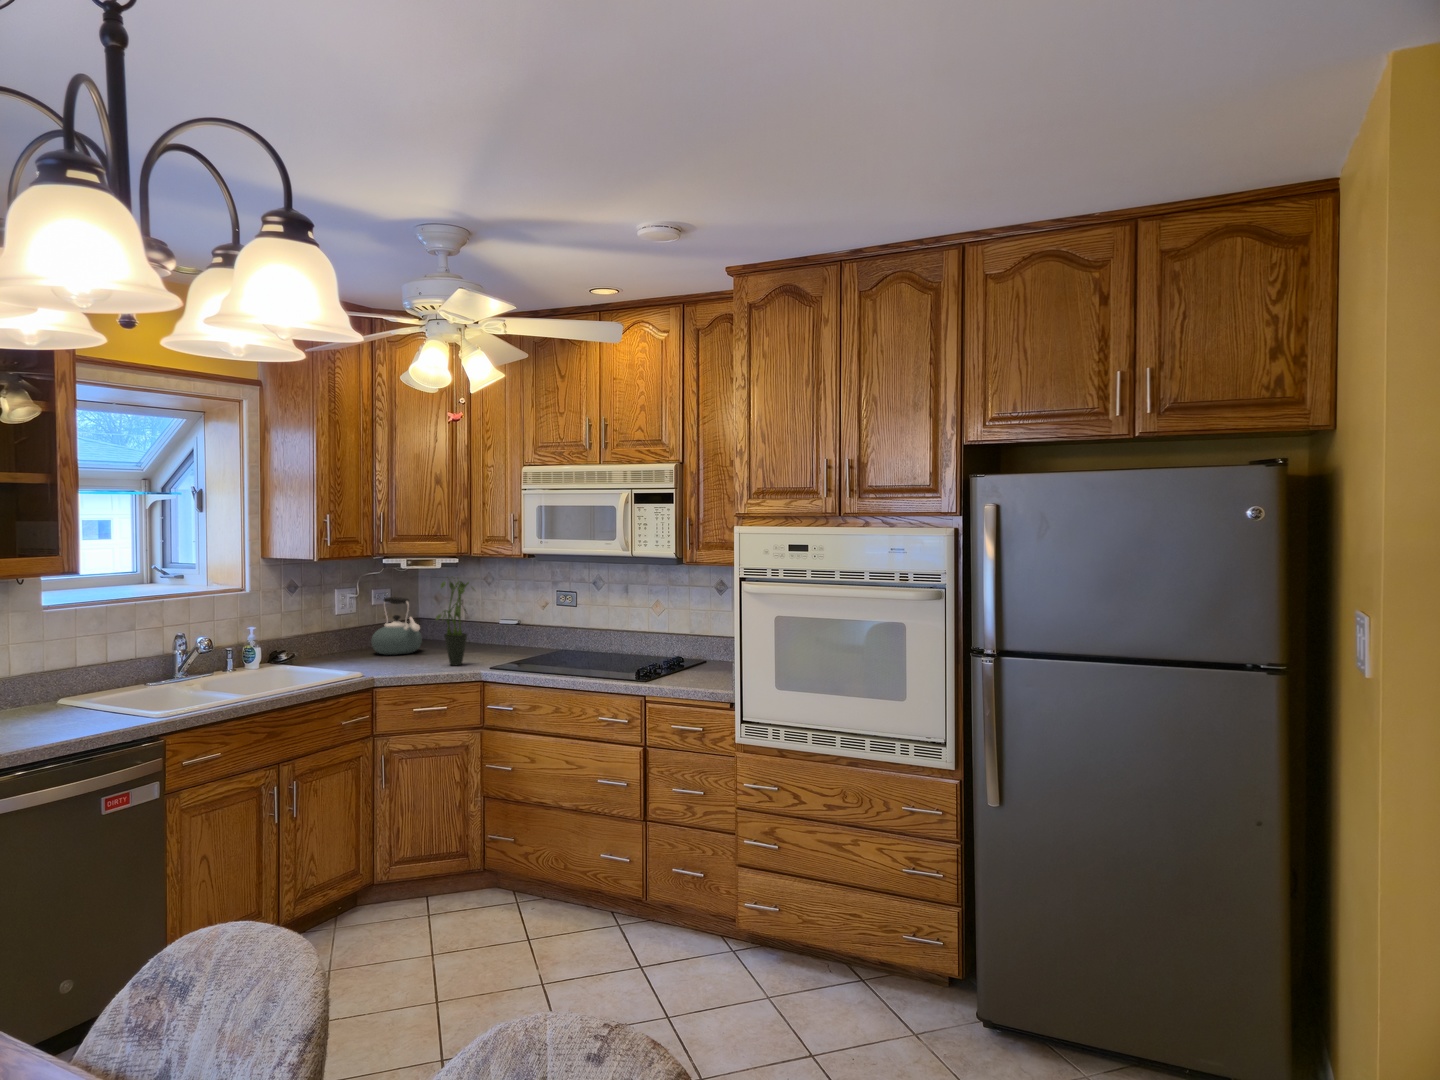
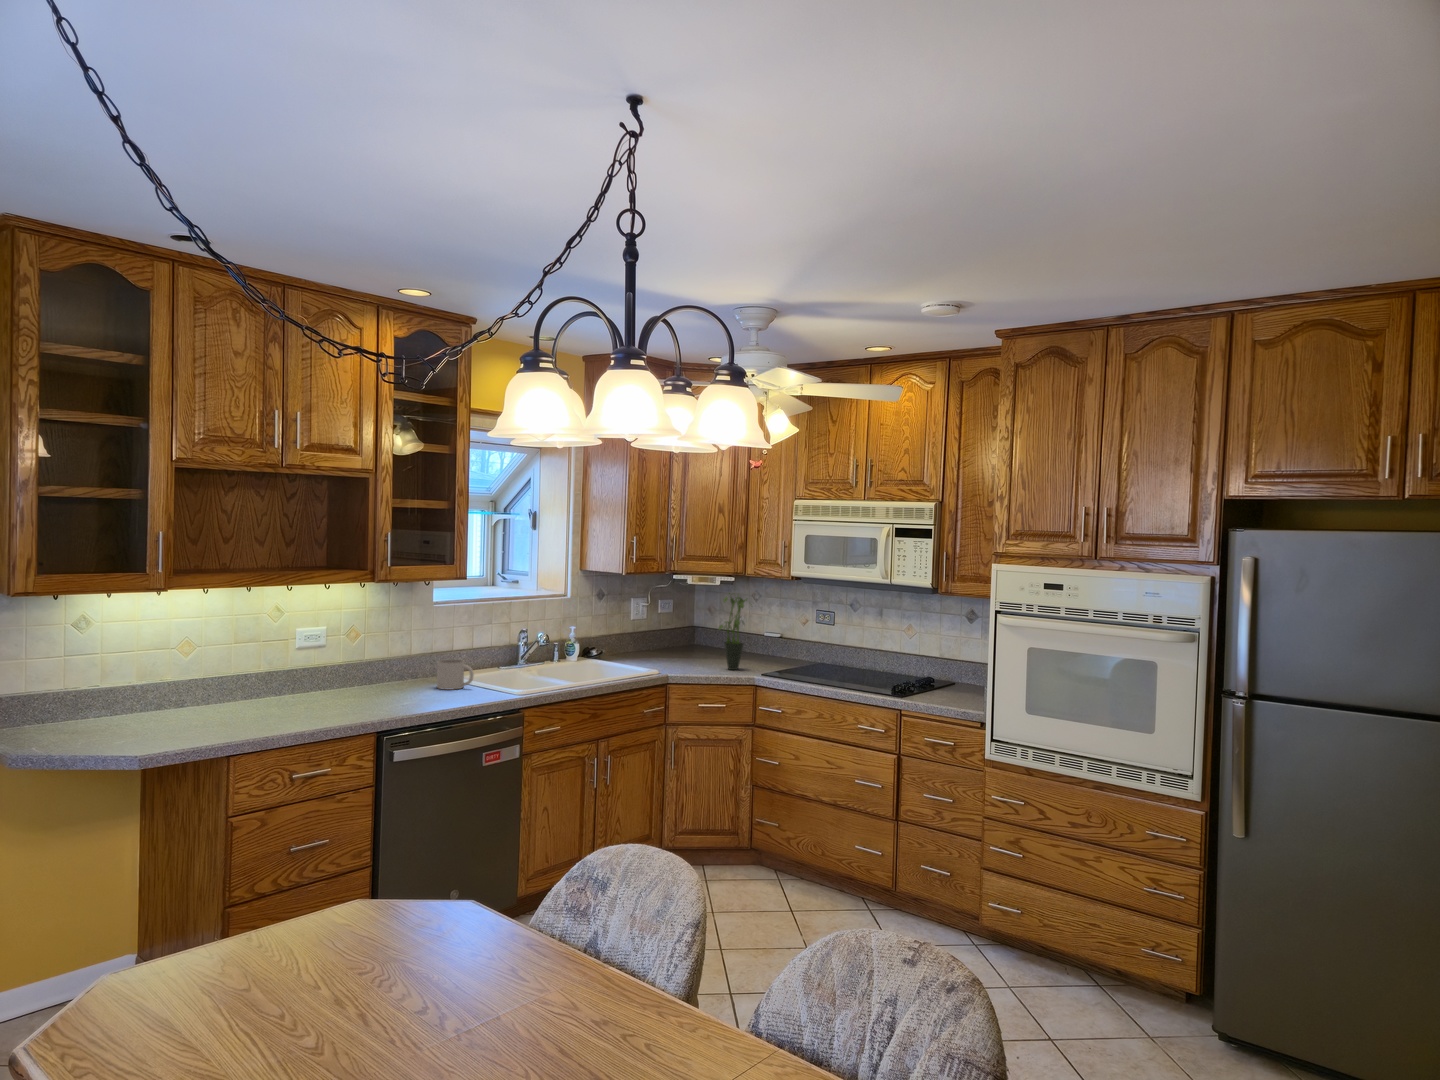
kettle: present [371,597,422,655] -> none [659,607,701,657]
mug: none [40,679,95,719] -> present [437,659,474,690]

